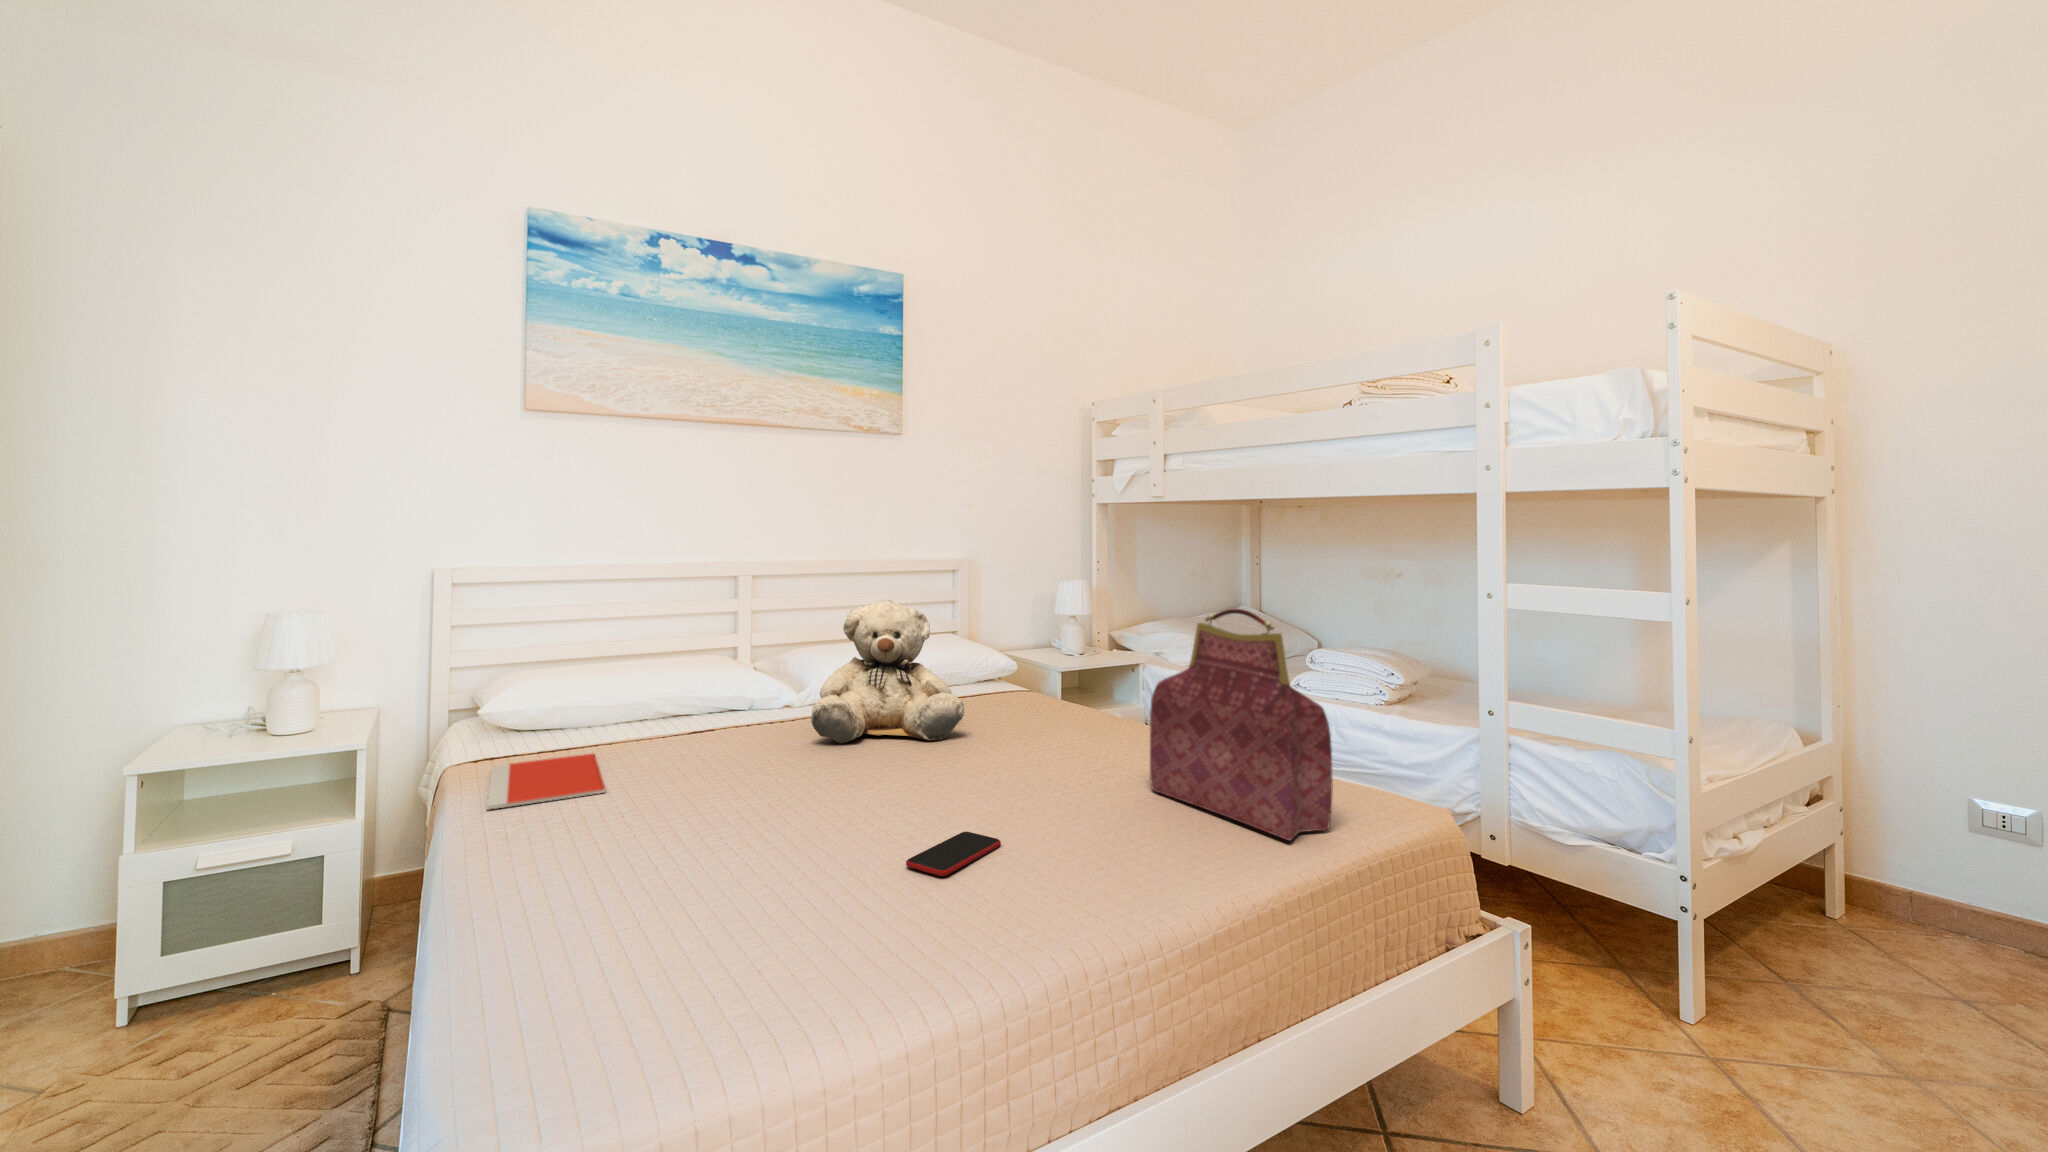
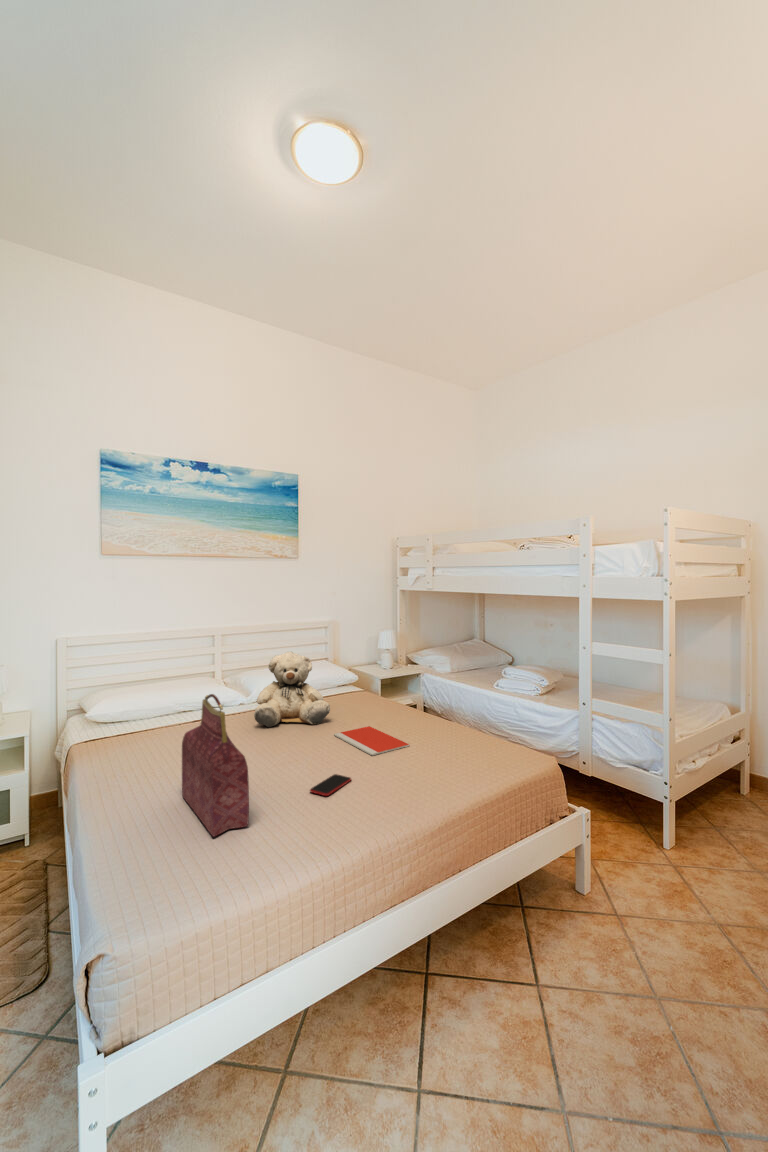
handbag: present [1150,608,1333,841] -> present [182,694,249,837]
notebook: present [486,754,606,809] -> present [334,726,410,755]

